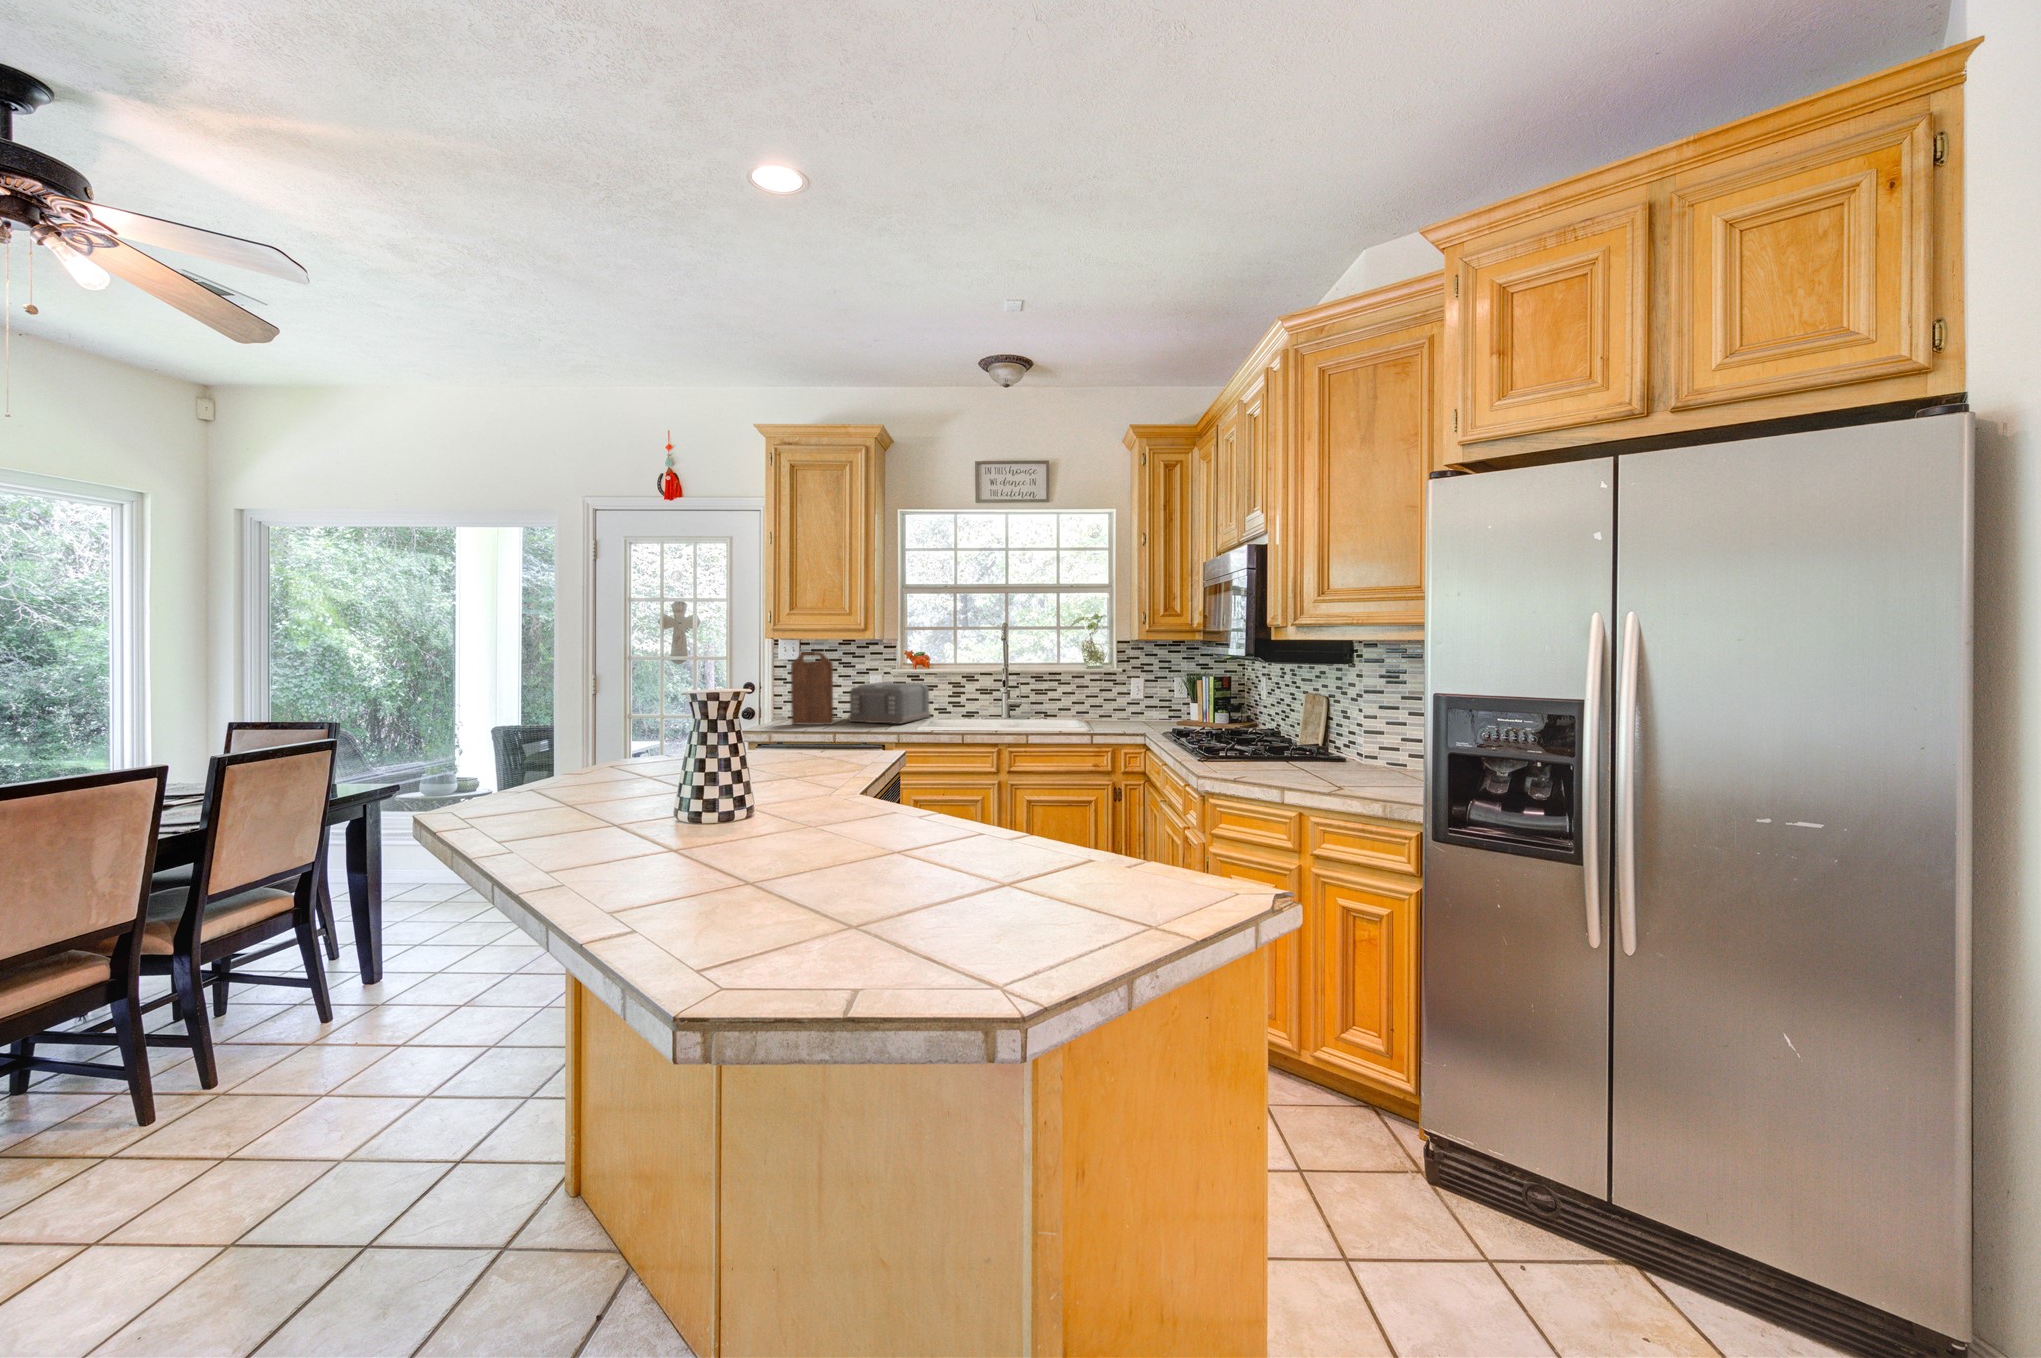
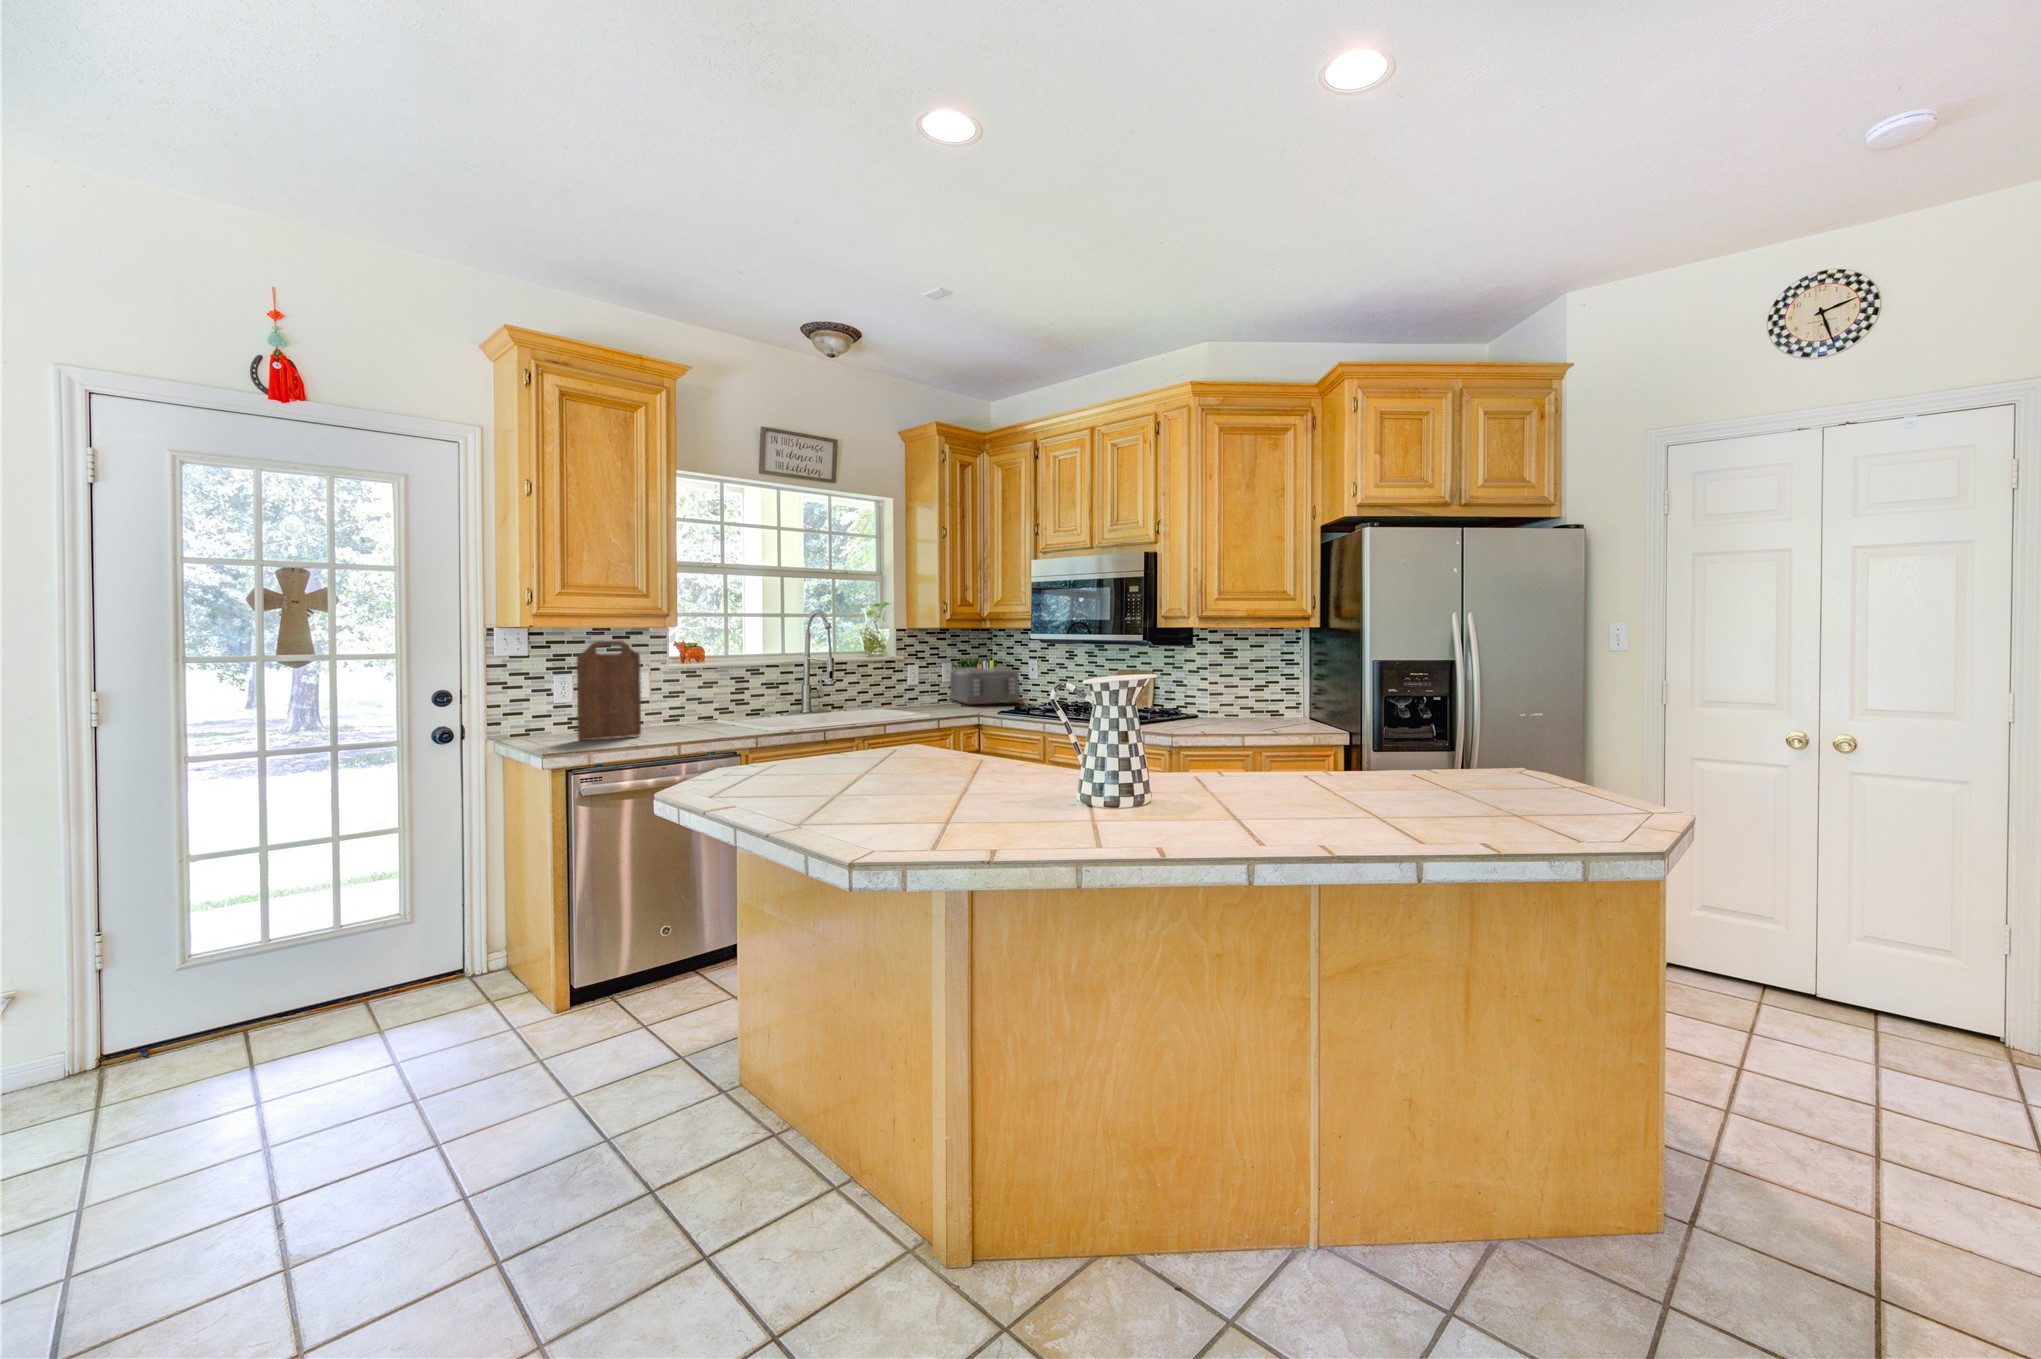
toaster: present [848,682,930,724] -> present [949,667,1020,704]

